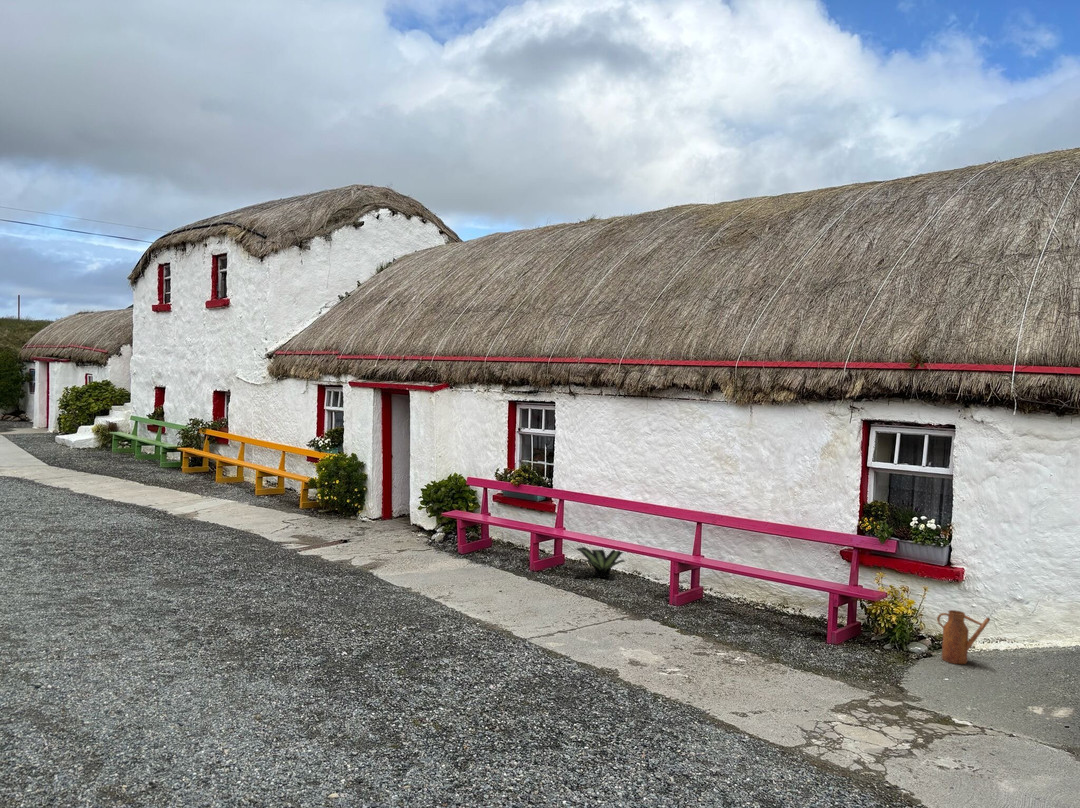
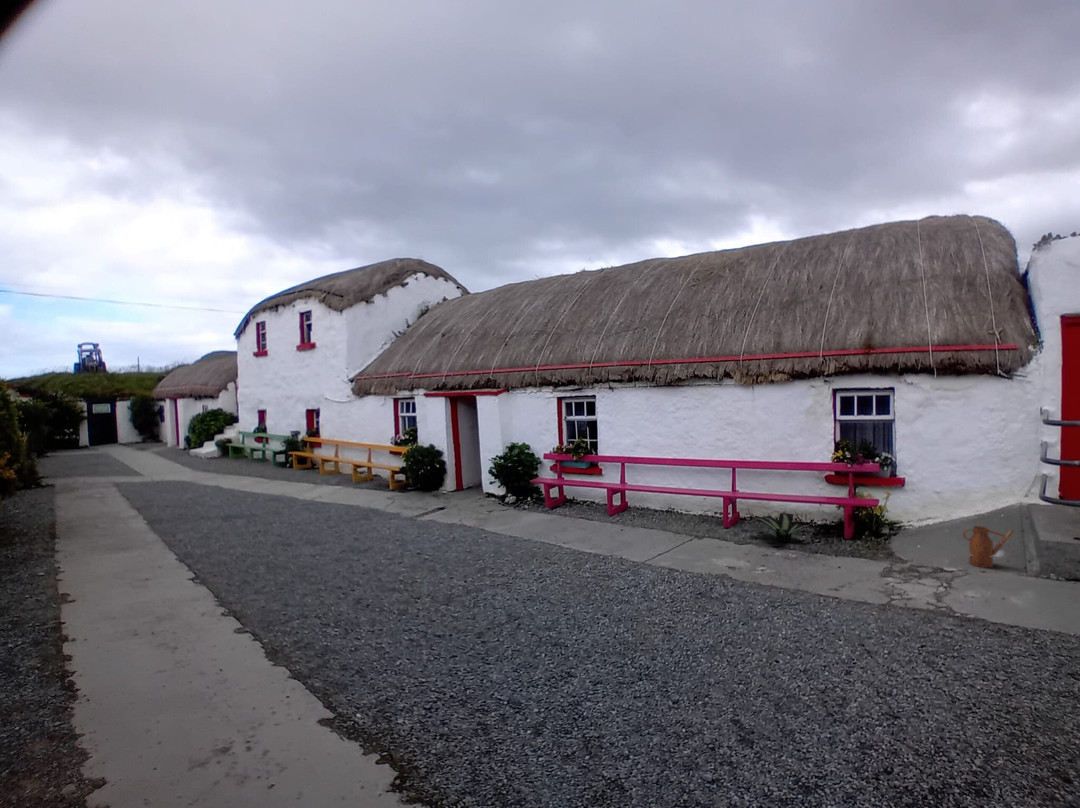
potted plant: present [577,547,624,578] -> present [754,513,810,542]

